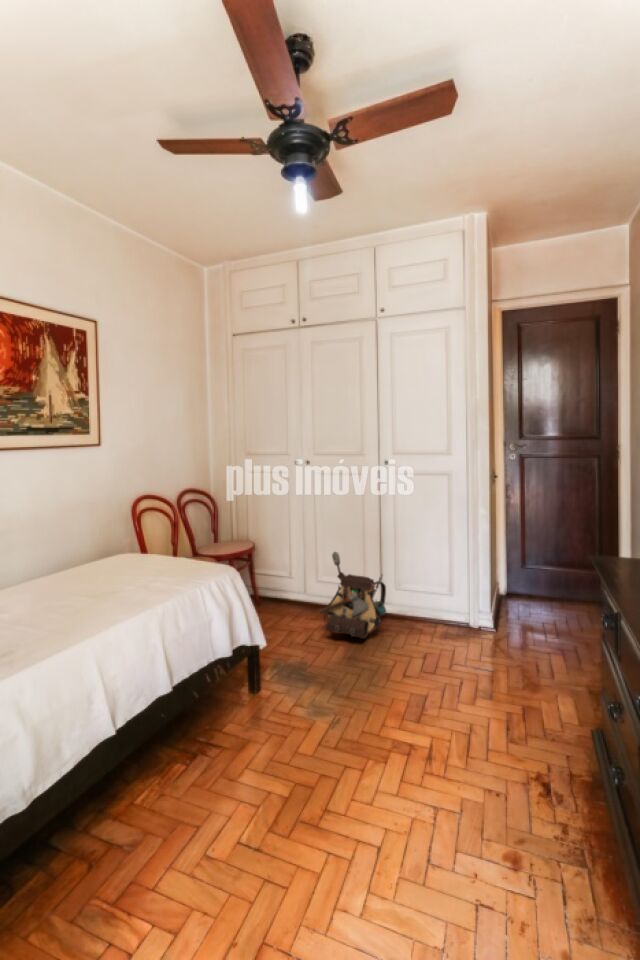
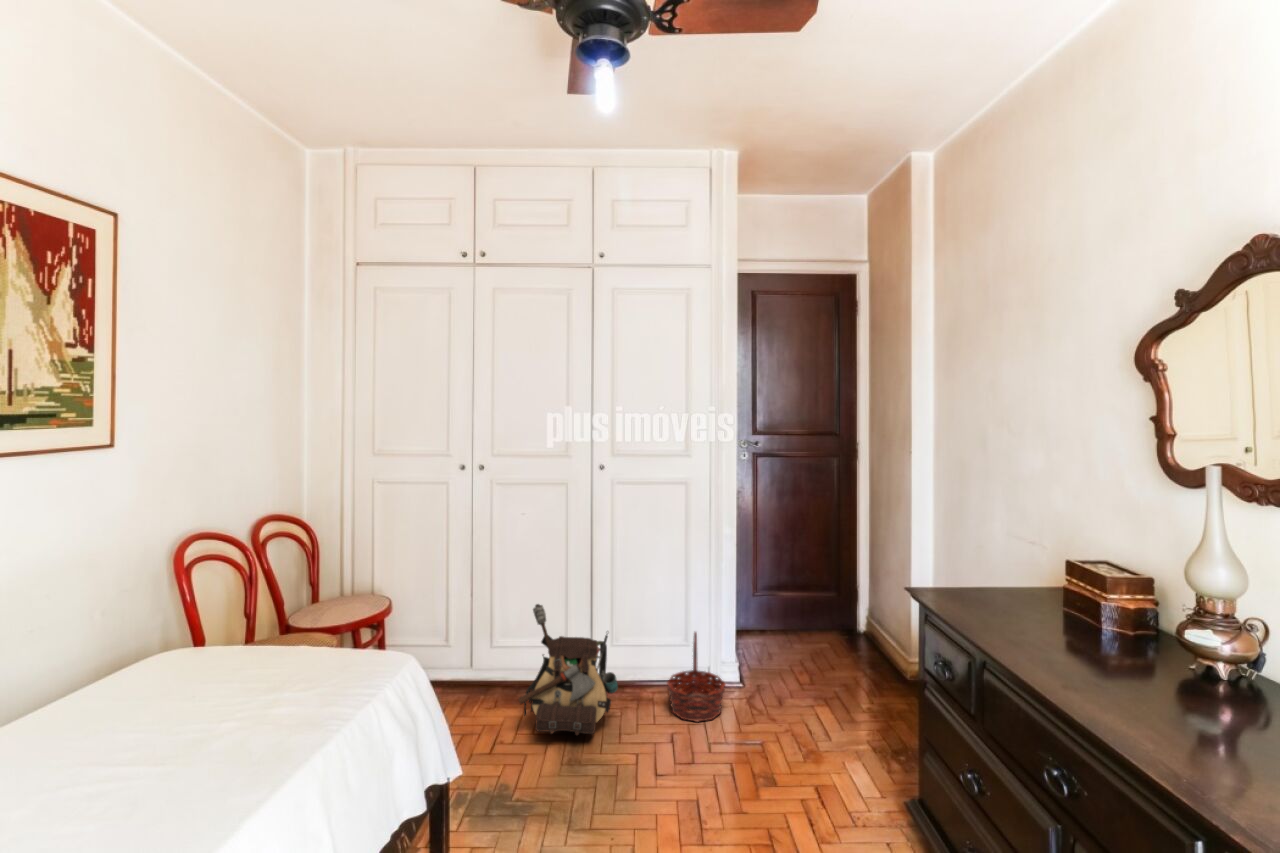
basket: none [424,581,468,644] -> present [667,632,725,722]

